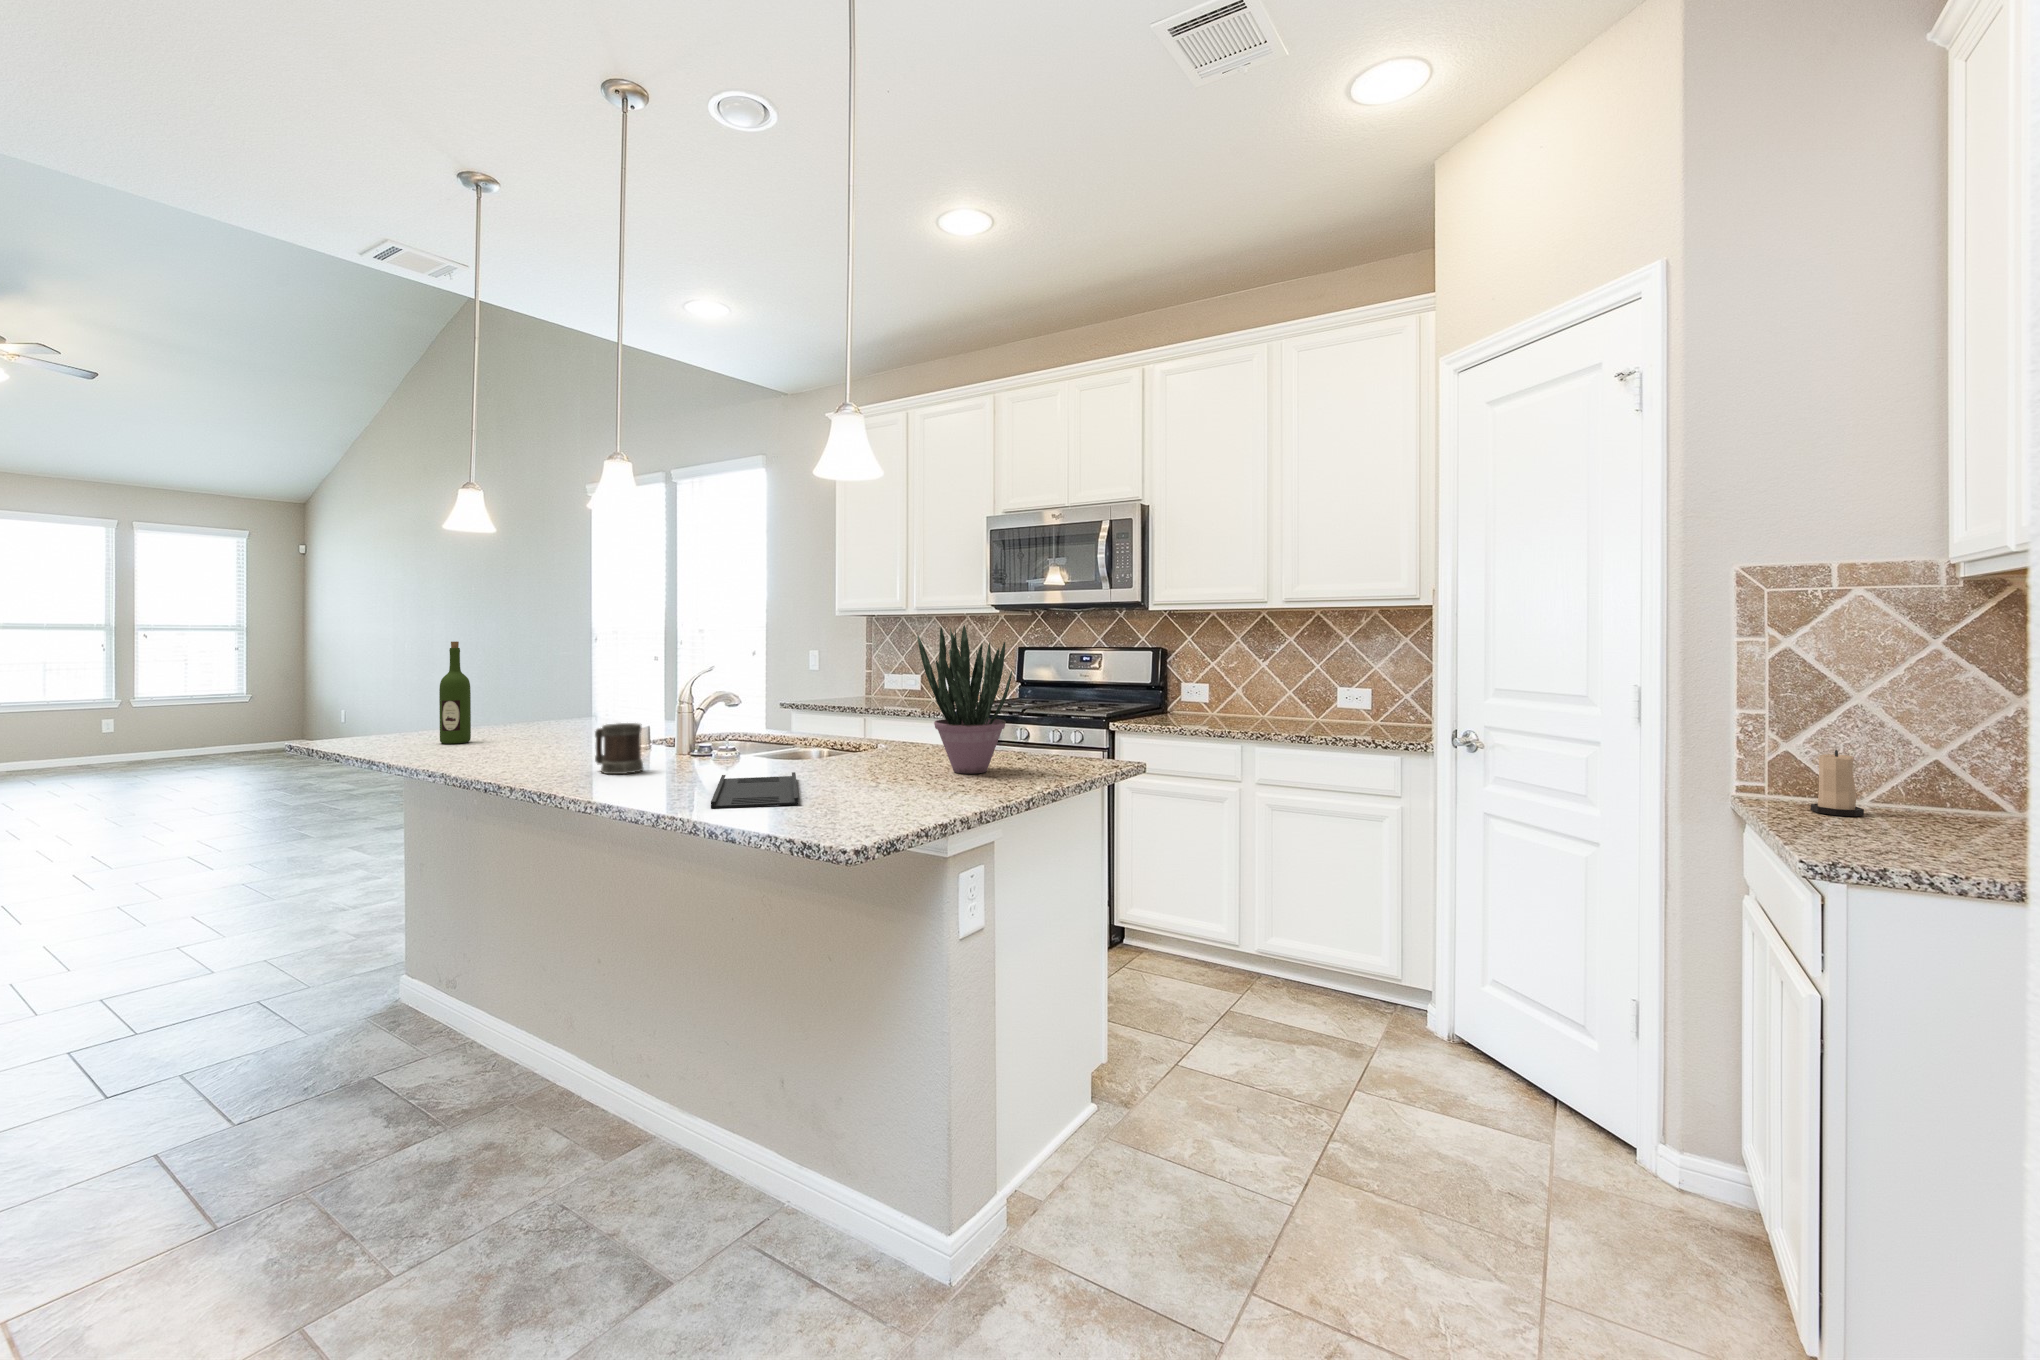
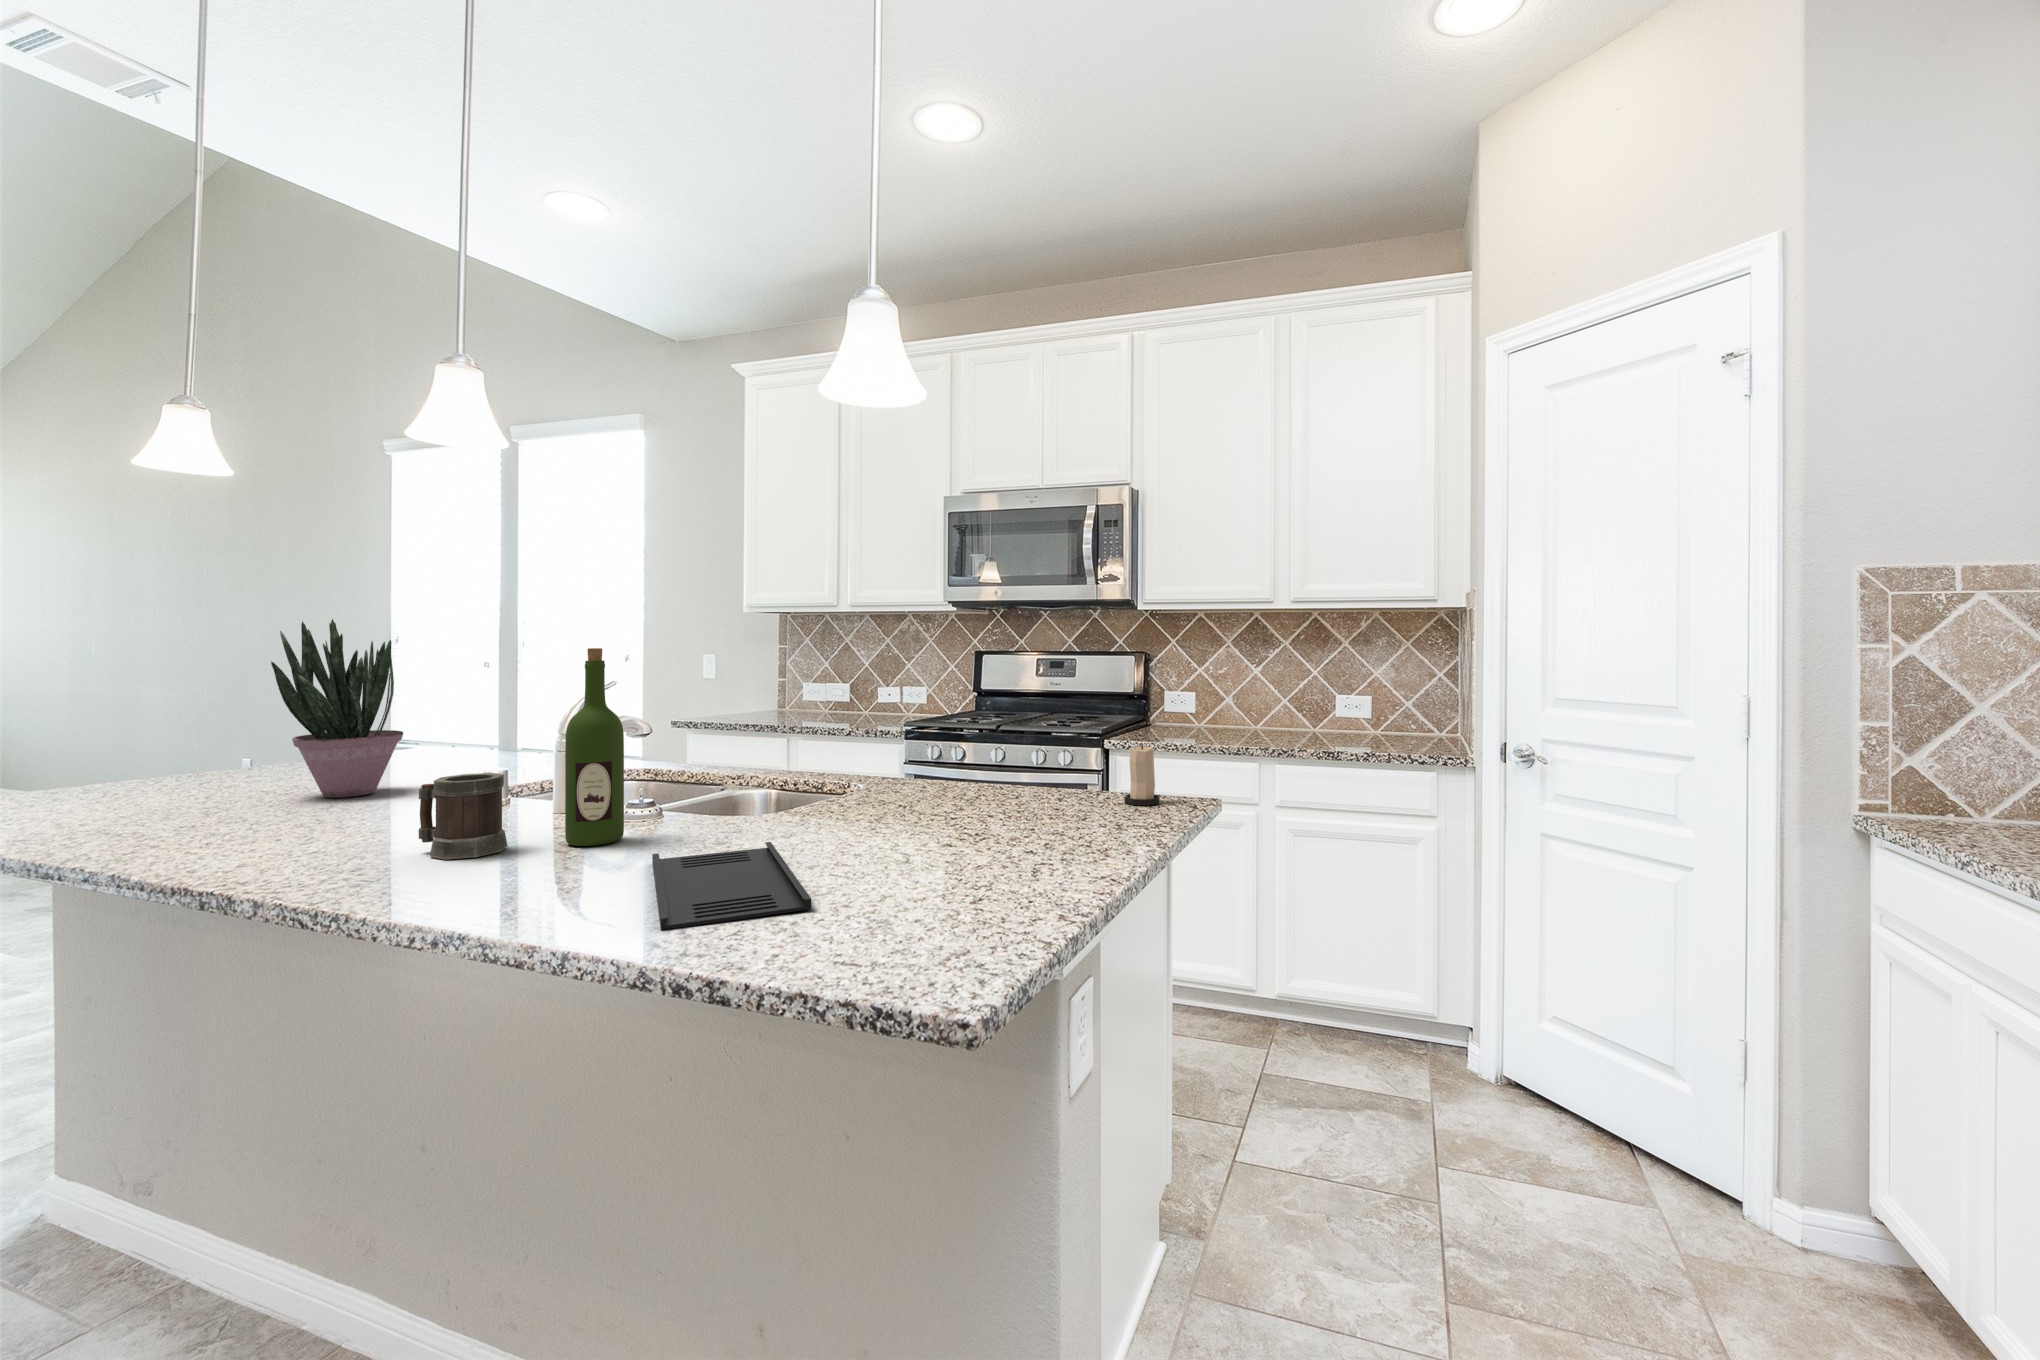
potted plant: present [917,625,1012,774] -> present [271,619,403,798]
wine bottle: present [439,641,471,744] -> present [565,648,624,846]
candle: present [1811,750,1864,816] -> present [1125,743,1160,805]

